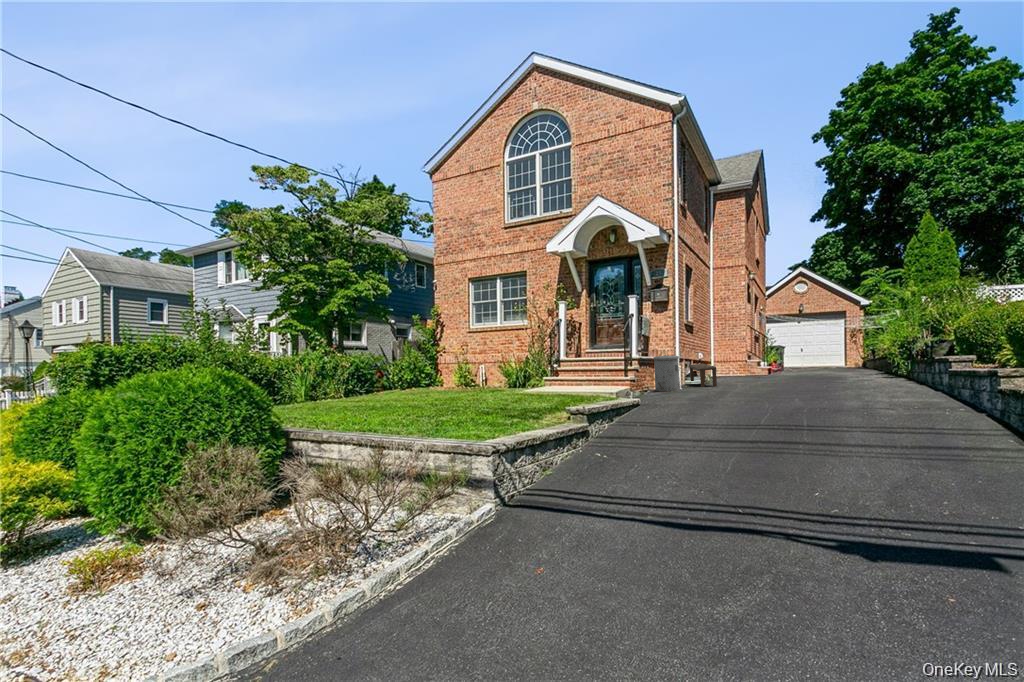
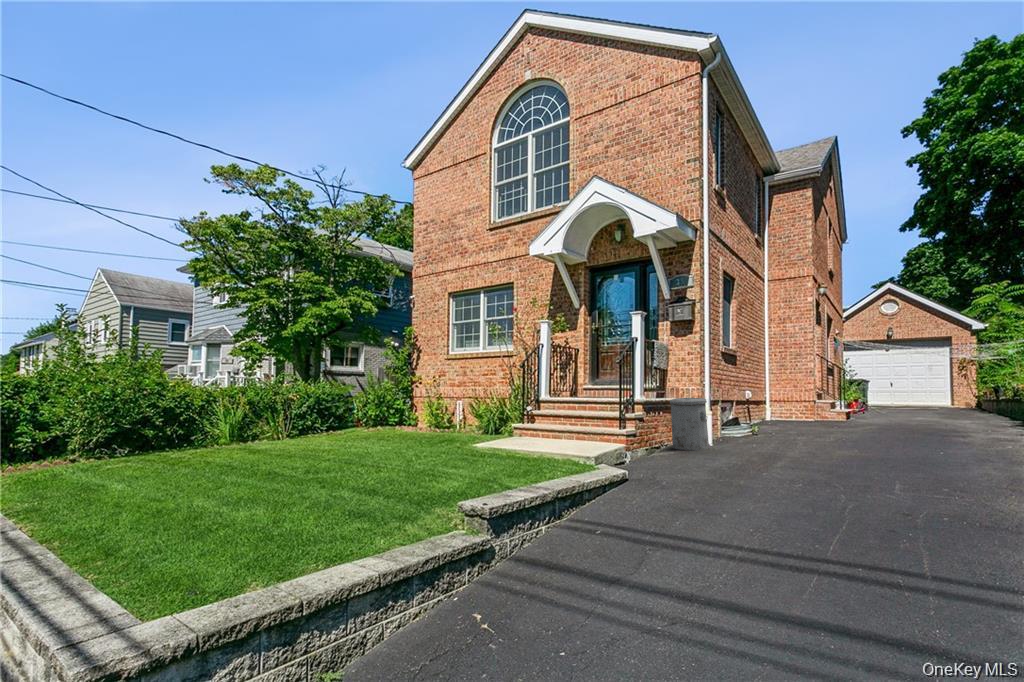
bench: present [689,364,717,387] -> none [727,409,766,445]

